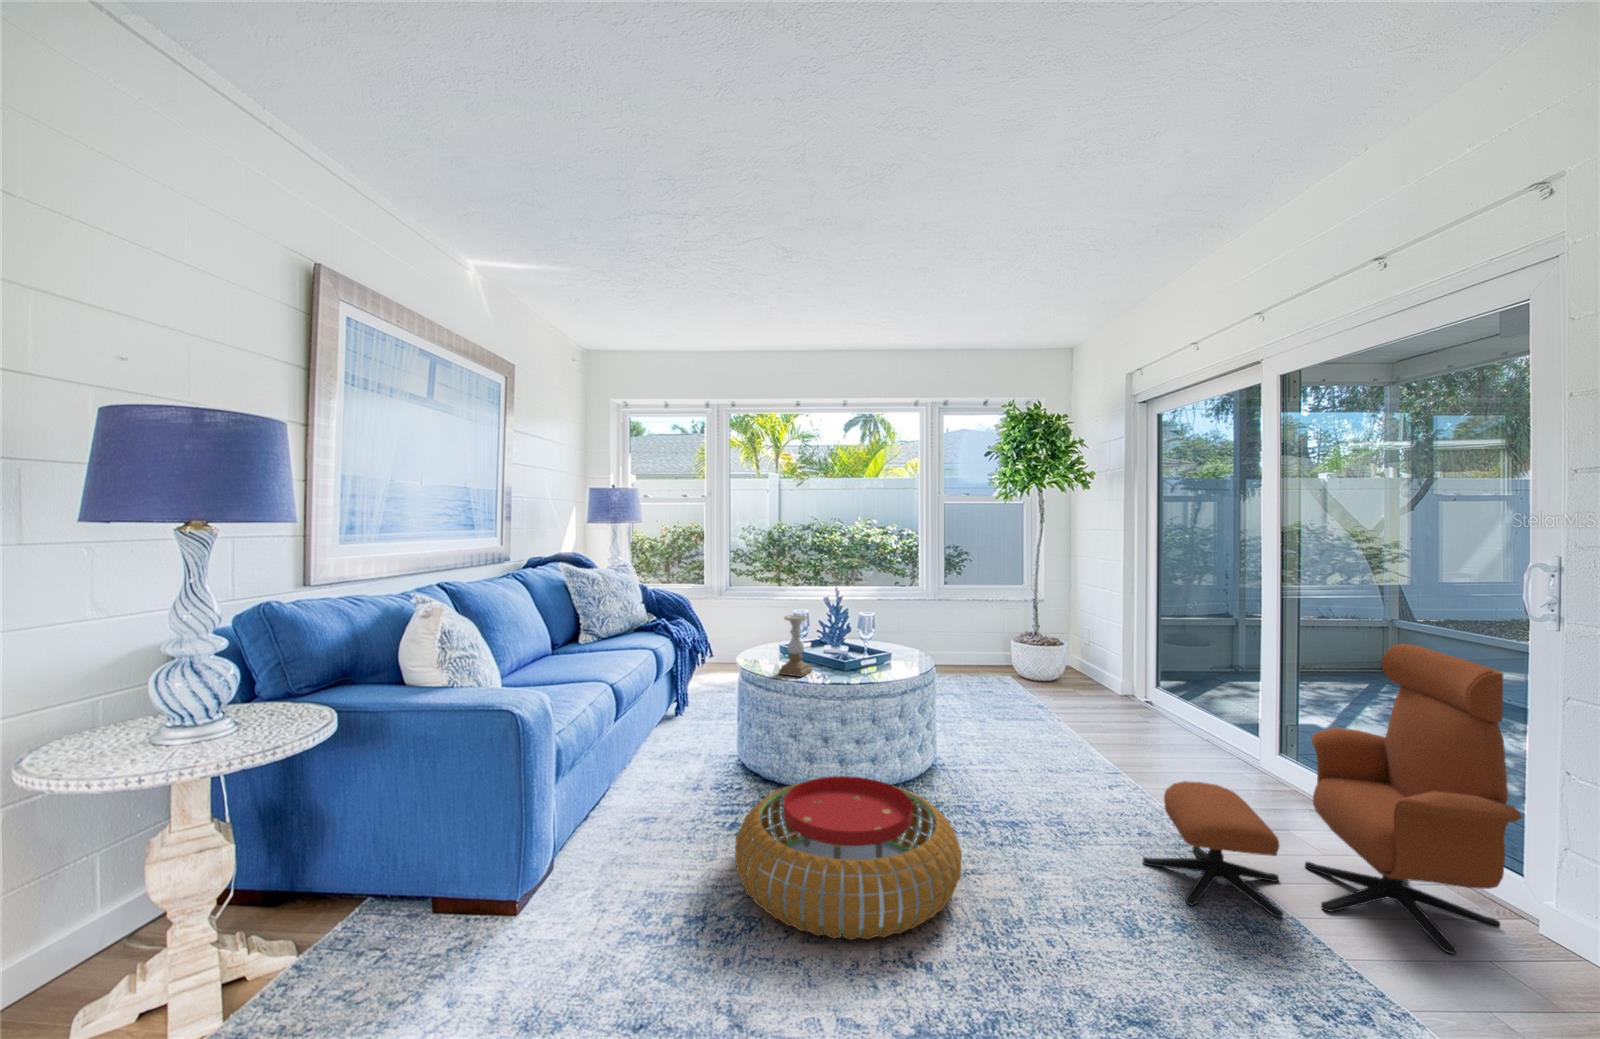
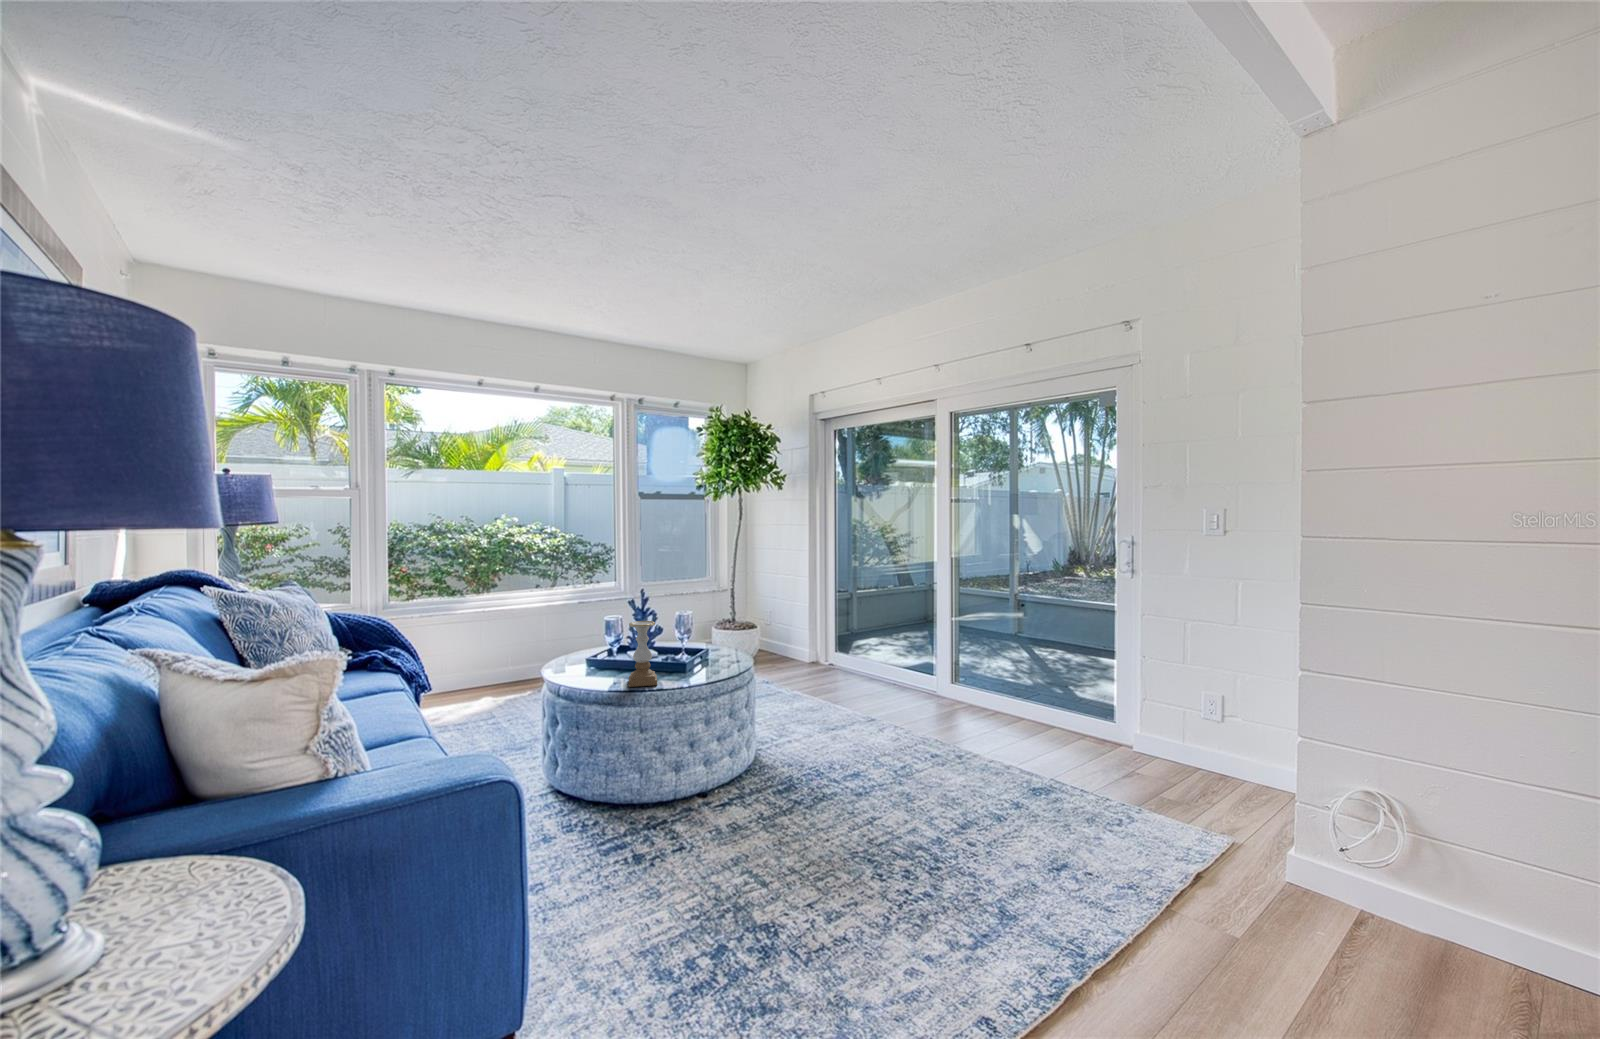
lounge chair: present [1143,644,1522,954] -> none [959,588,1159,791]
pouf: present [735,776,962,940] -> none [690,764,908,918]

